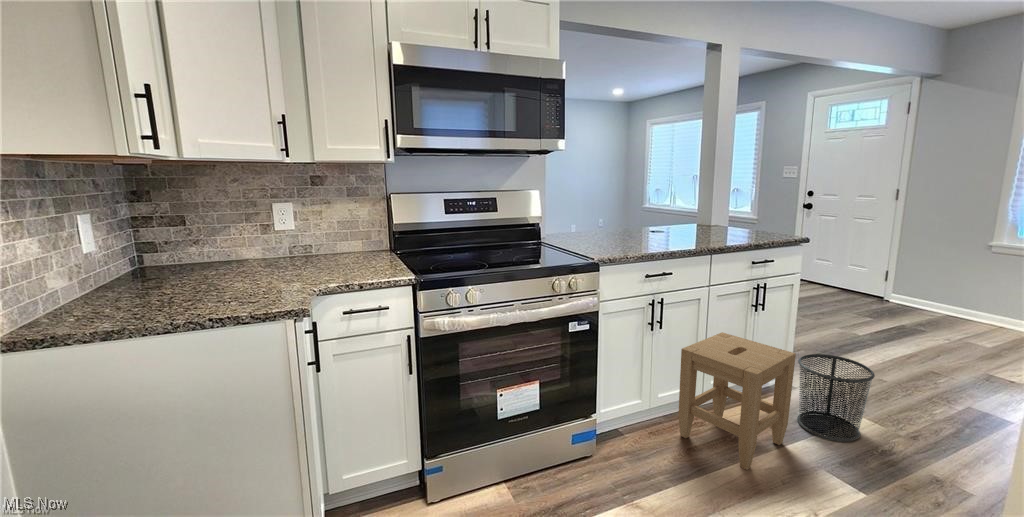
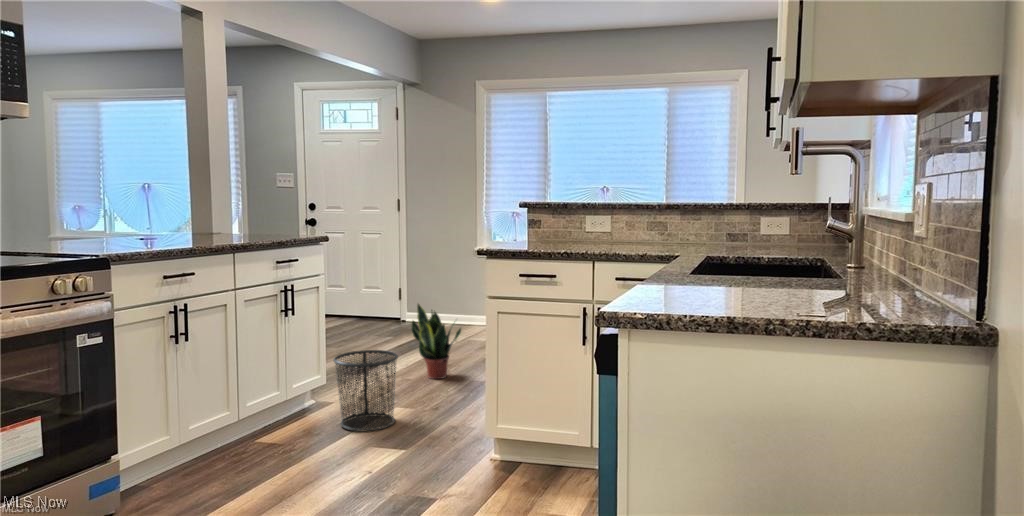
potted plant: none [896,309,967,391] -> present [411,304,461,379]
stool: present [678,332,796,470] -> none [214,343,333,474]

